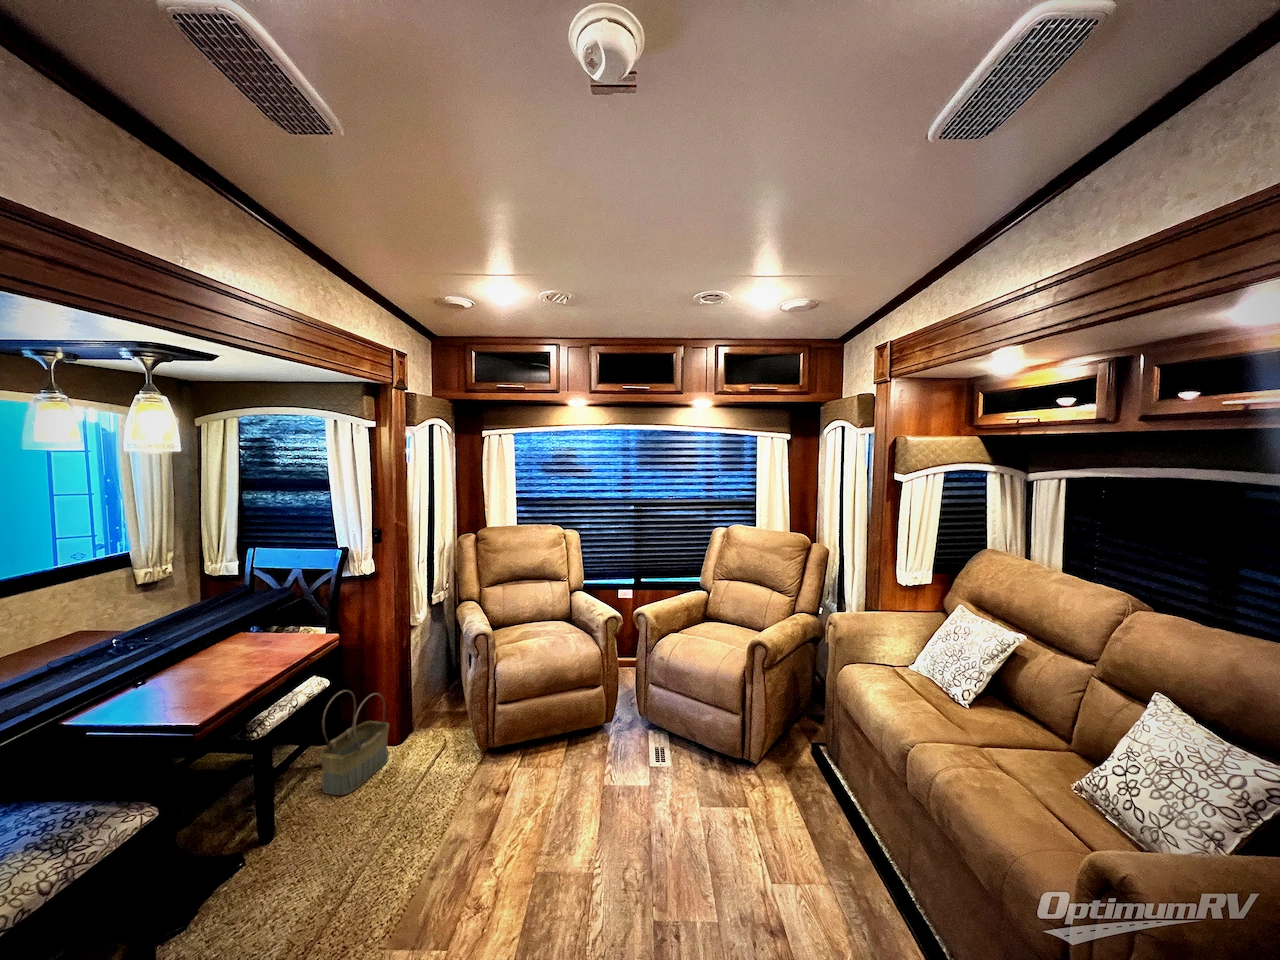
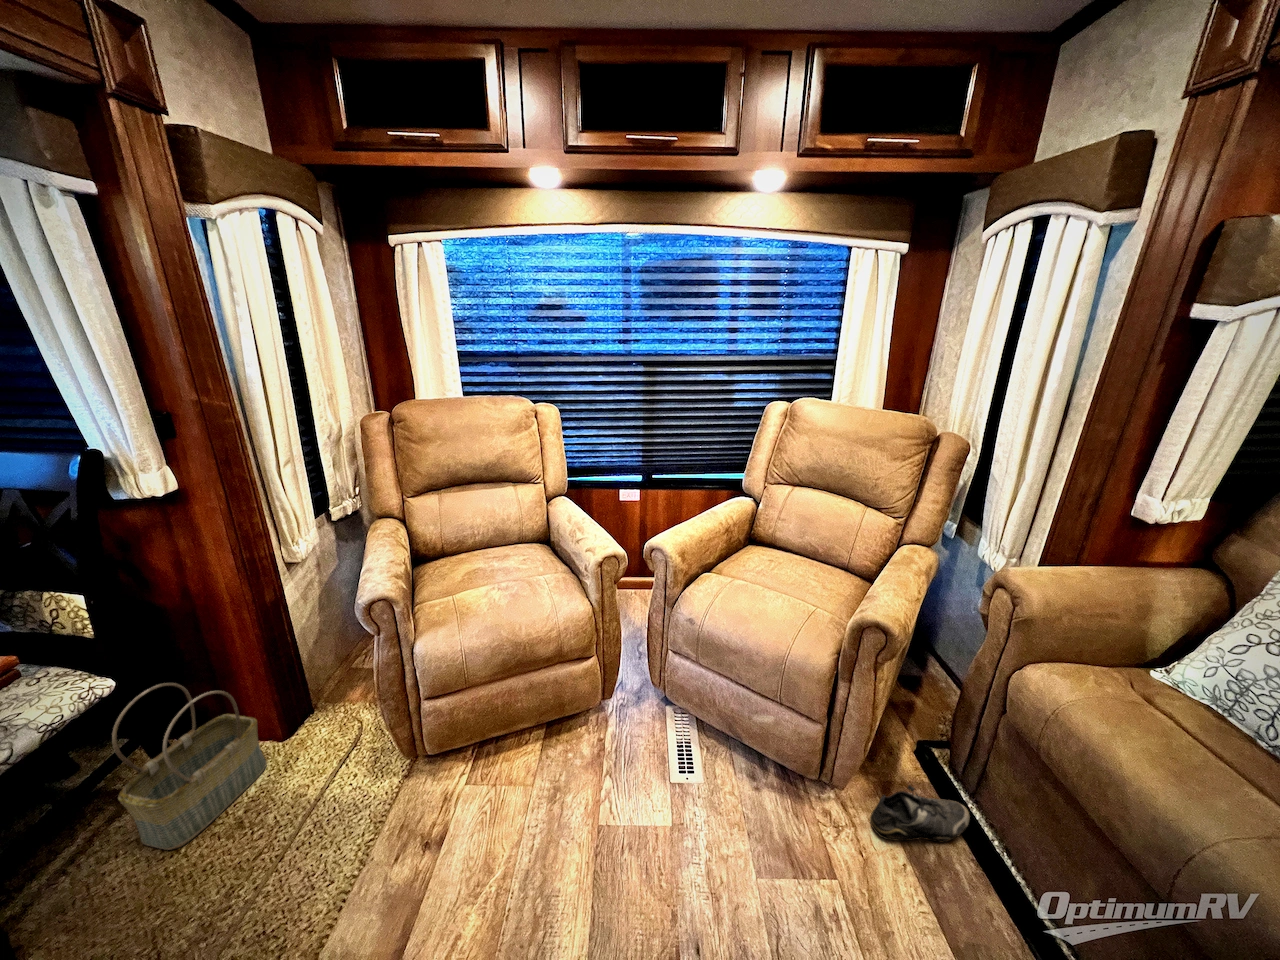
shoe: none [773,755,835,791] -> present [870,785,970,842]

